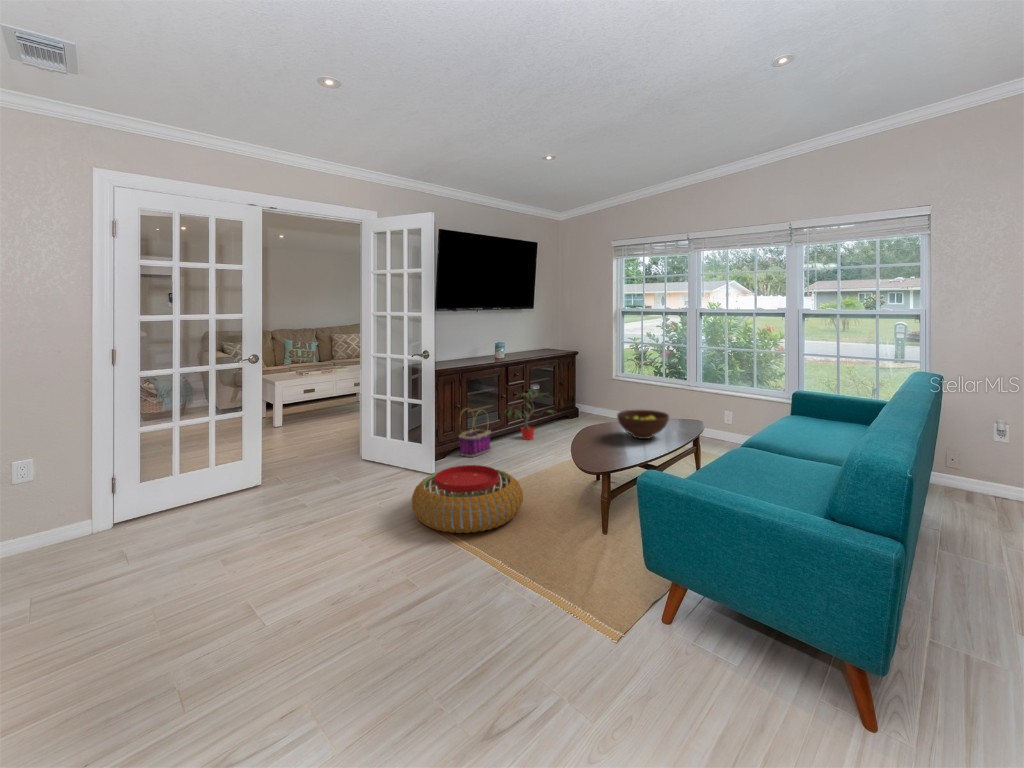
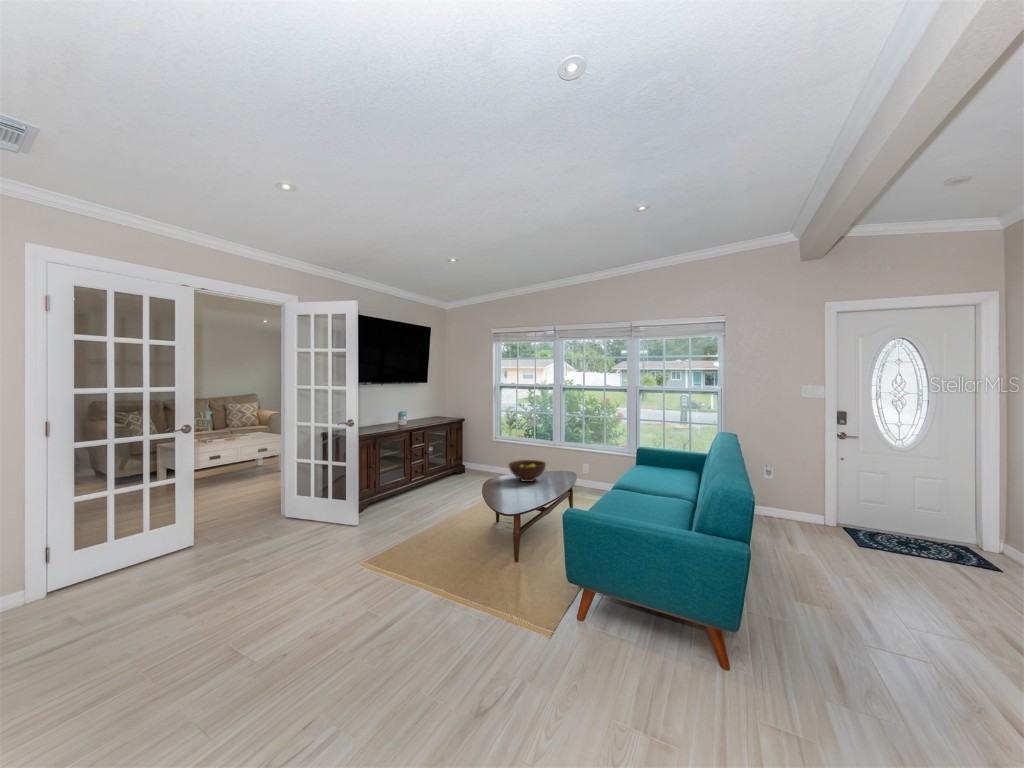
potted plant: present [504,390,553,440] -> none [408,449,453,492]
basket: present [459,409,491,457] -> none [373,467,400,509]
pouf: present [412,465,523,533] -> none [348,512,444,569]

